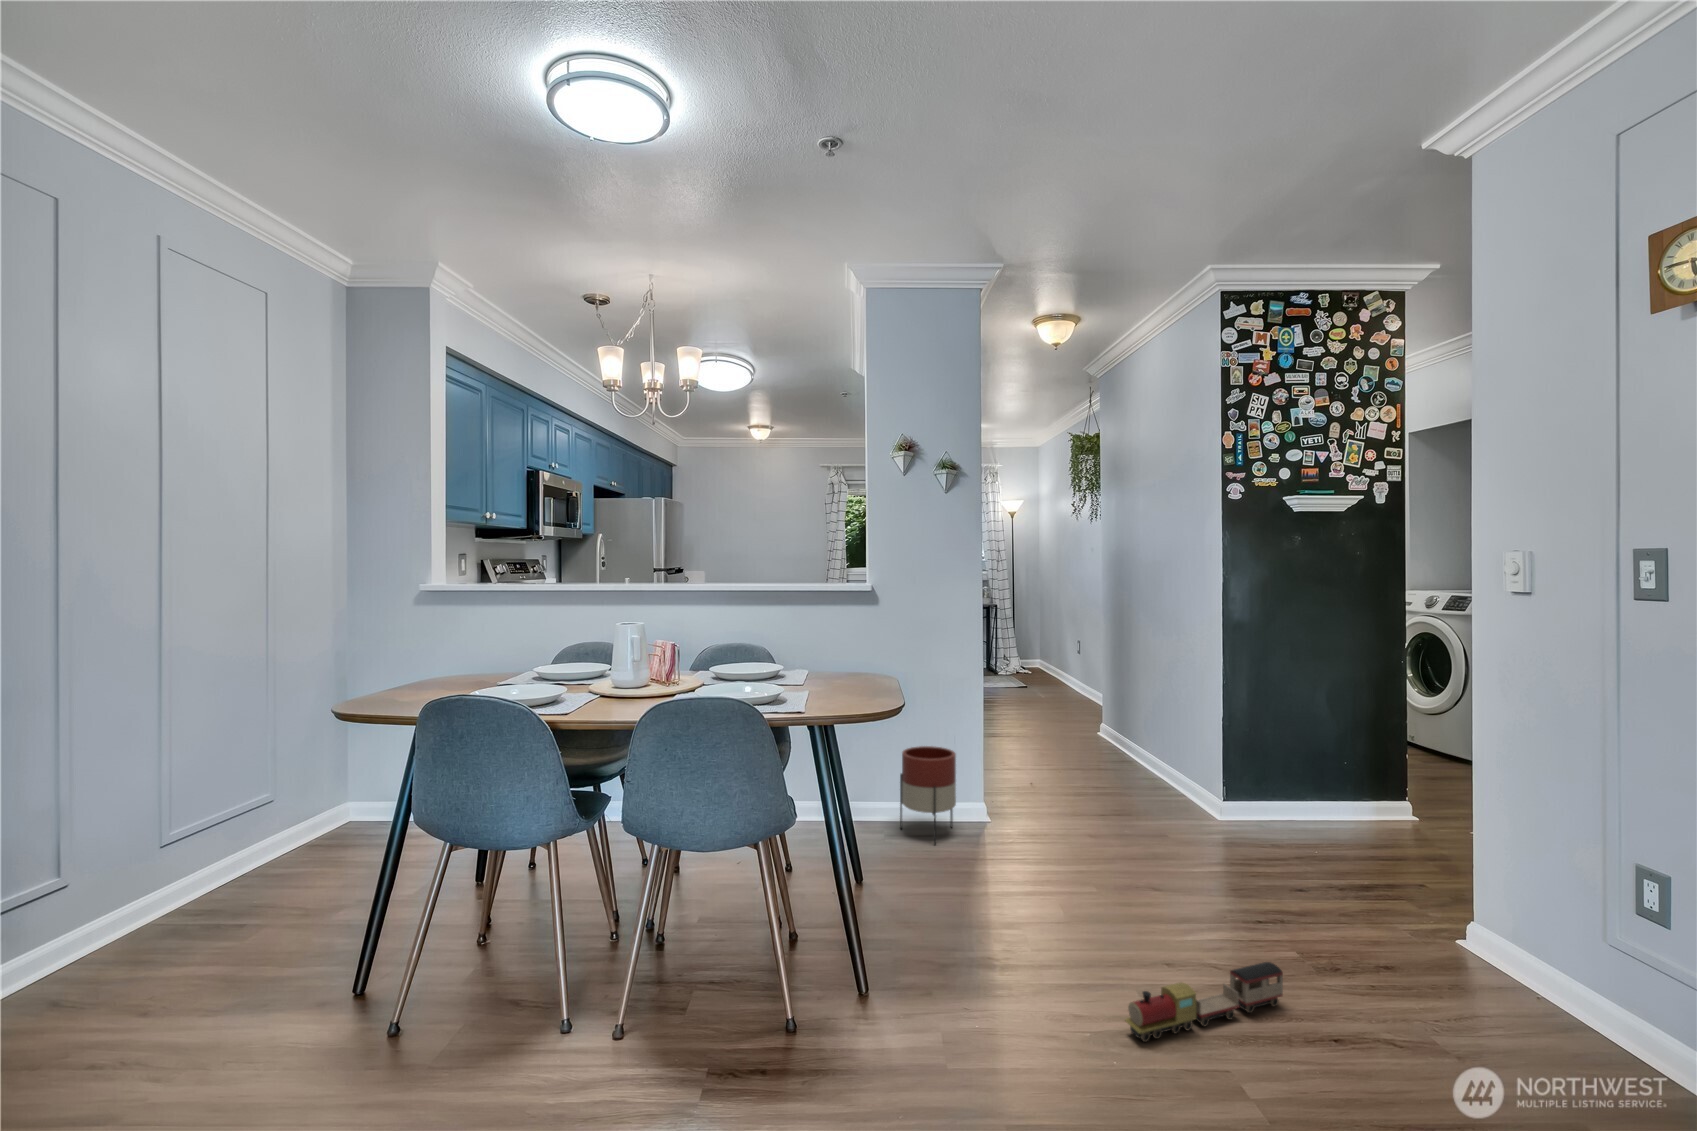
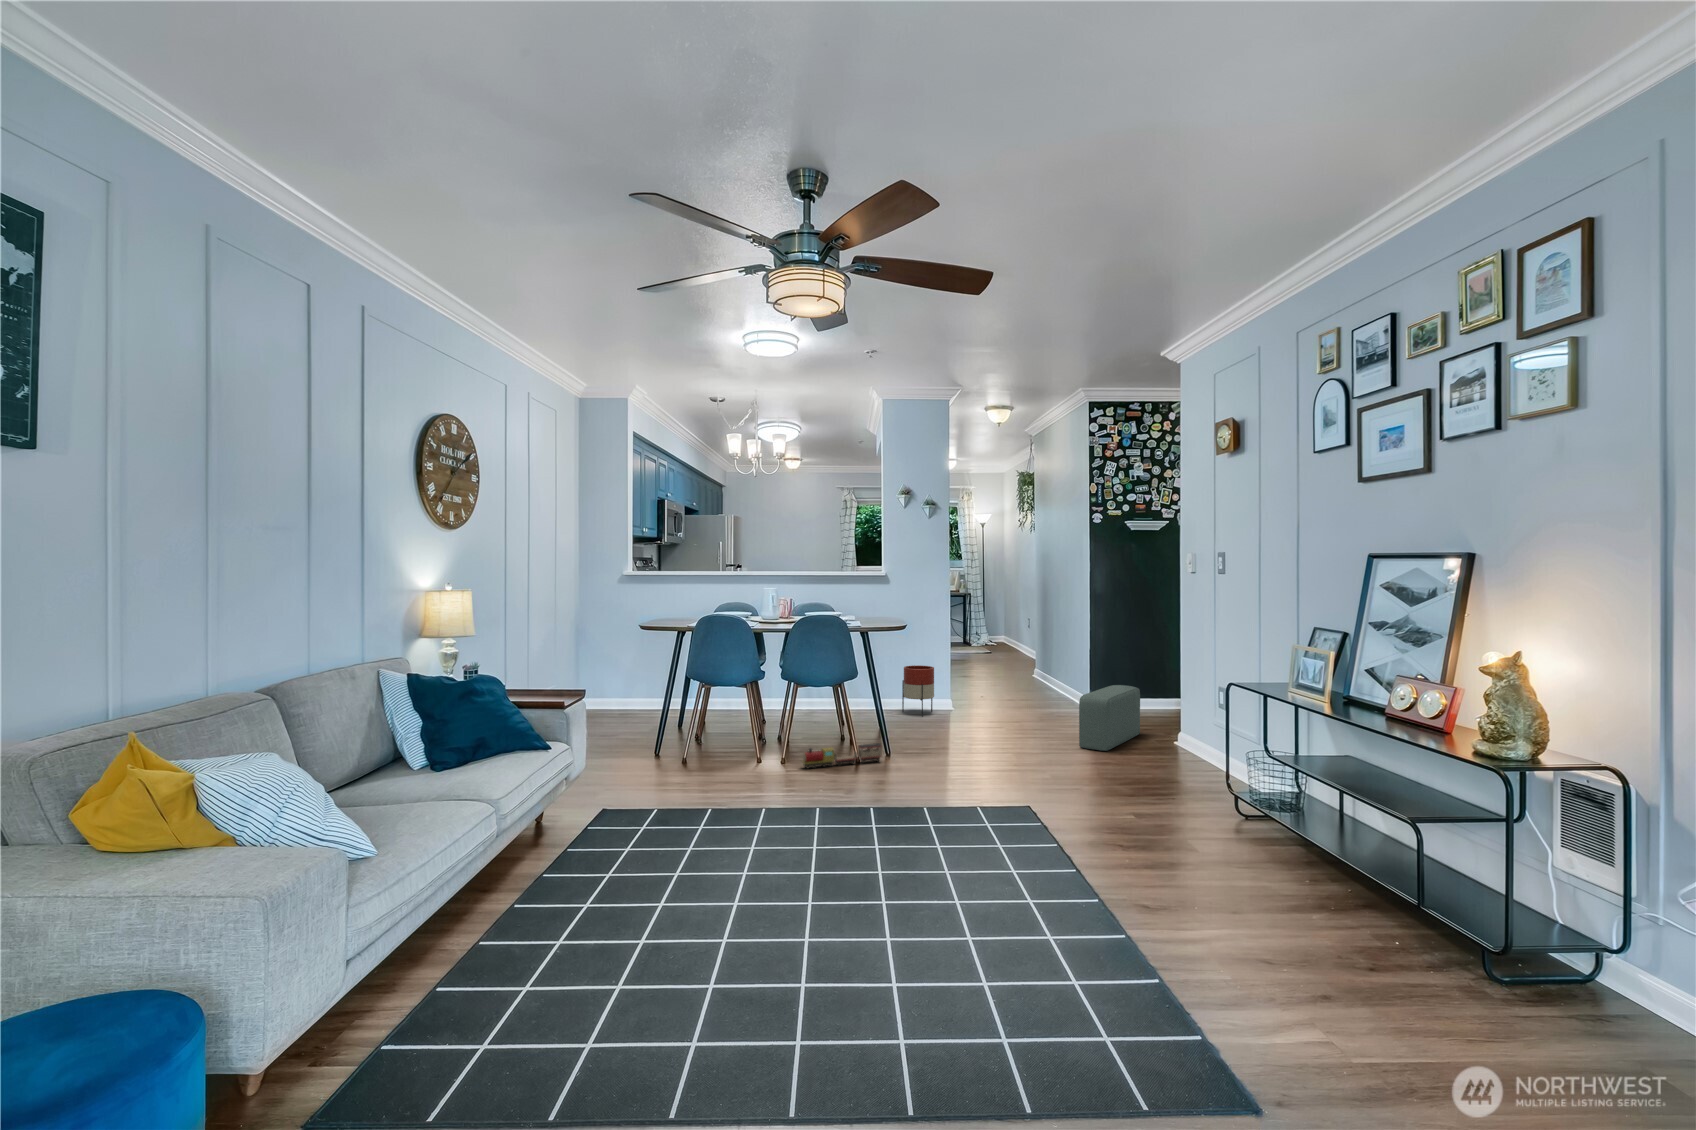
pouf: none [1276,812,1376,995] -> present [1079,685,1140,751]
toy train: present [1125,962,1283,1042] -> present [803,743,882,768]

